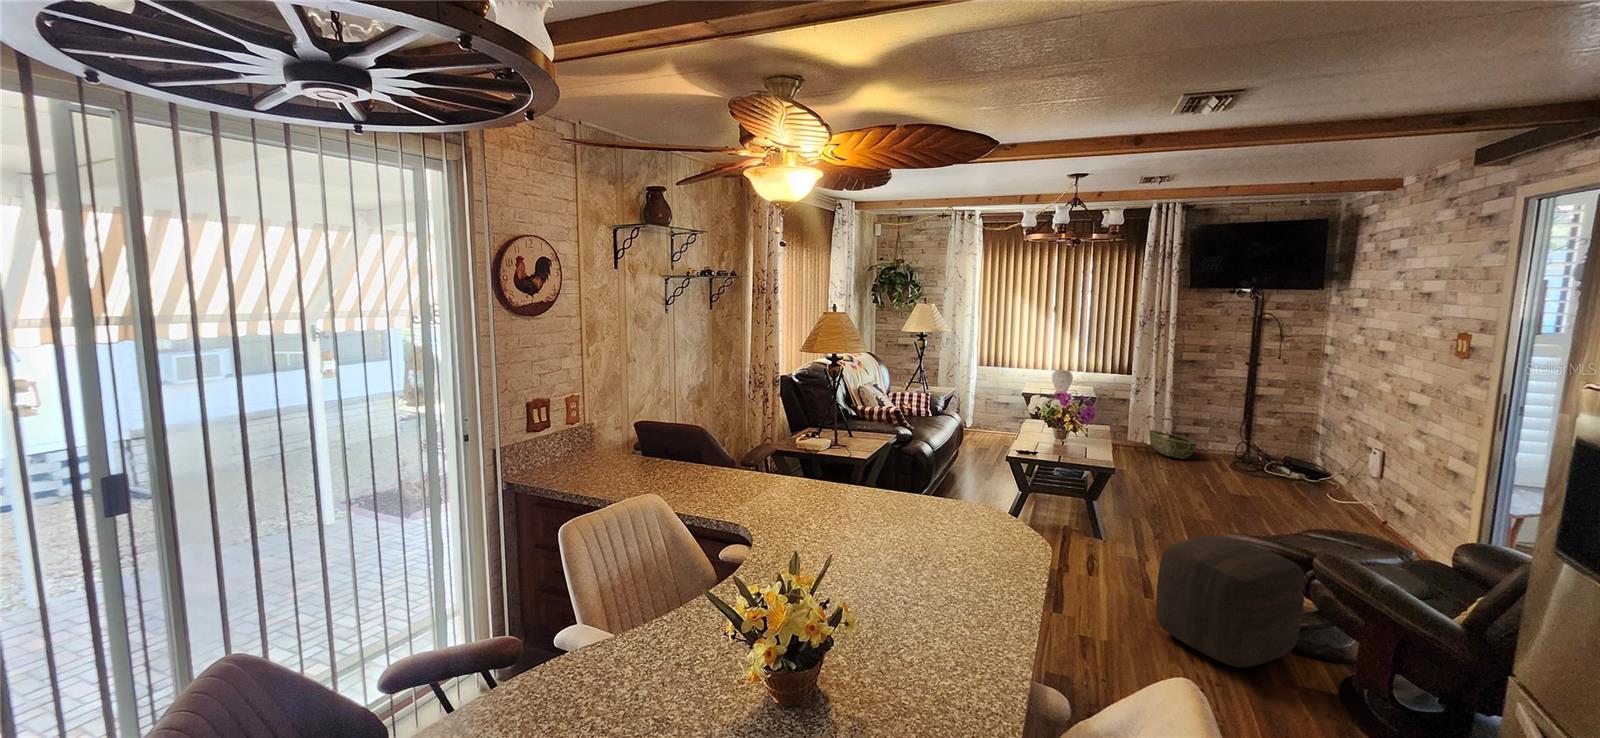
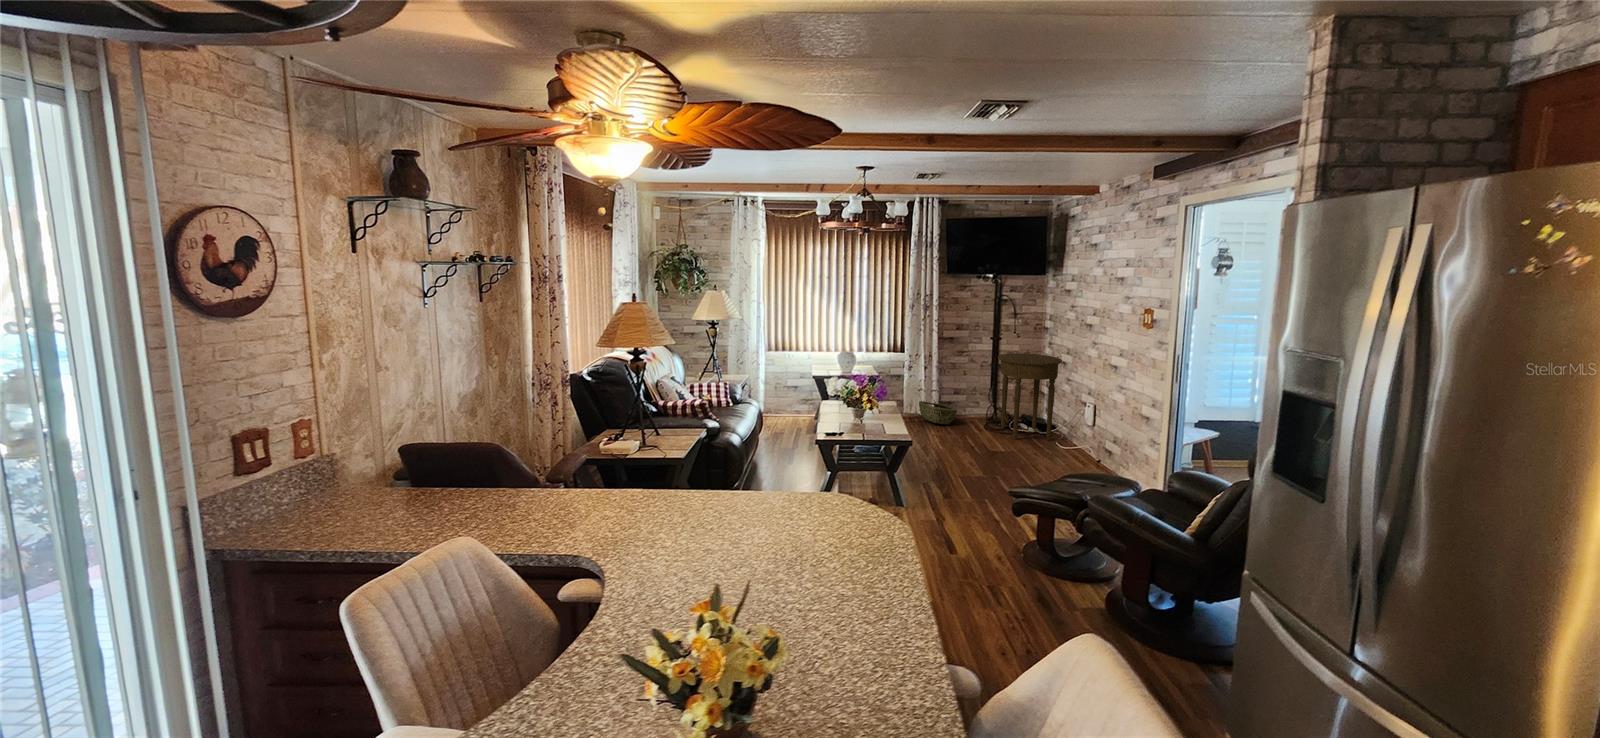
side table: none [1253,382,1342,489] -> present [998,353,1062,440]
ottoman: present [1156,536,1304,667] -> none [963,496,1076,611]

